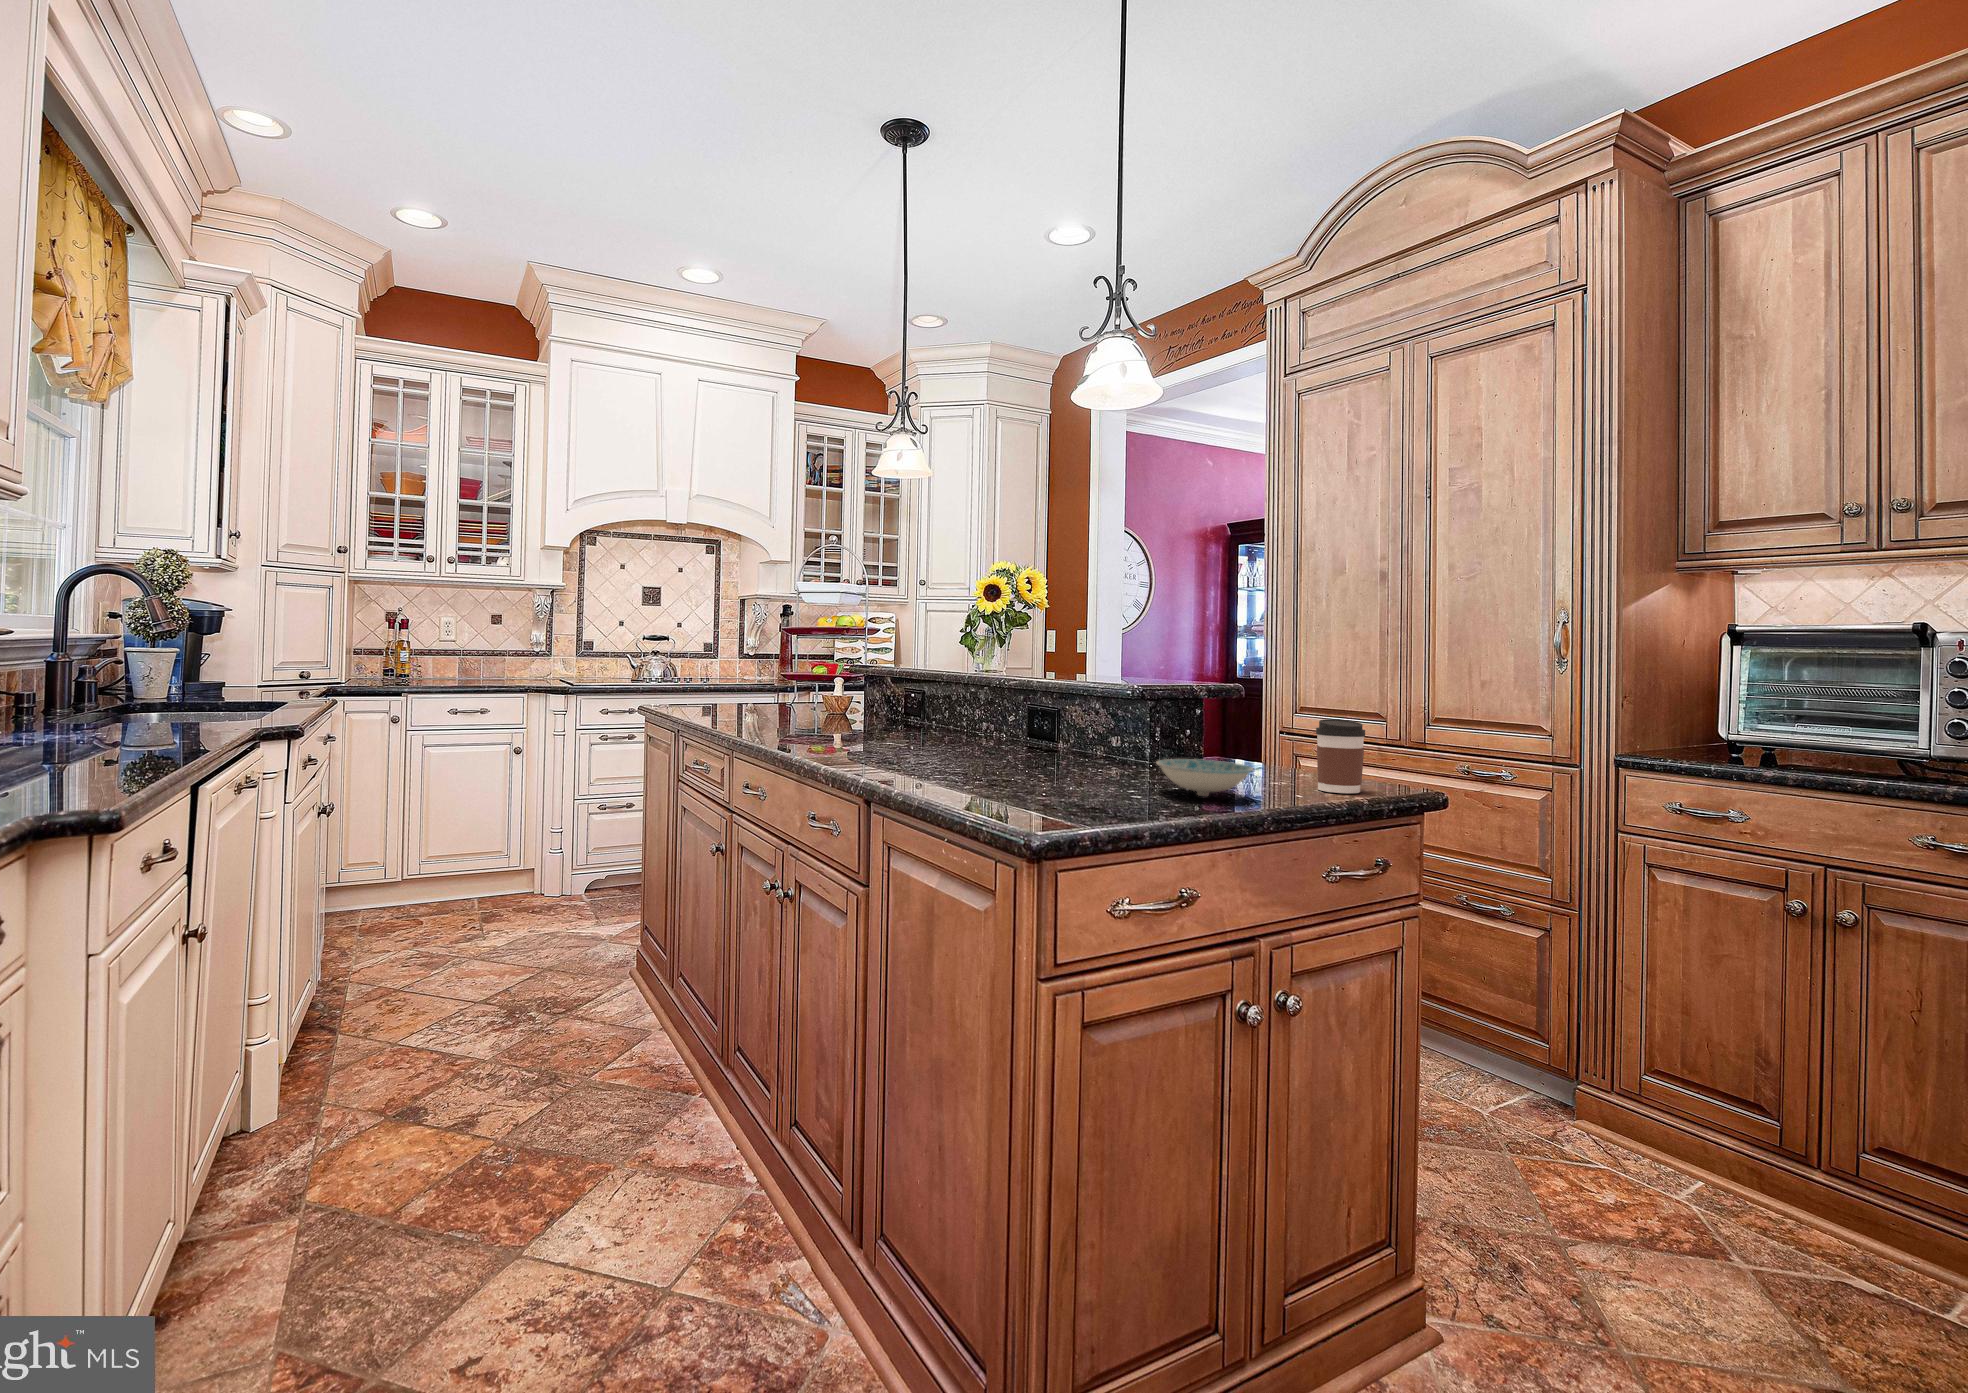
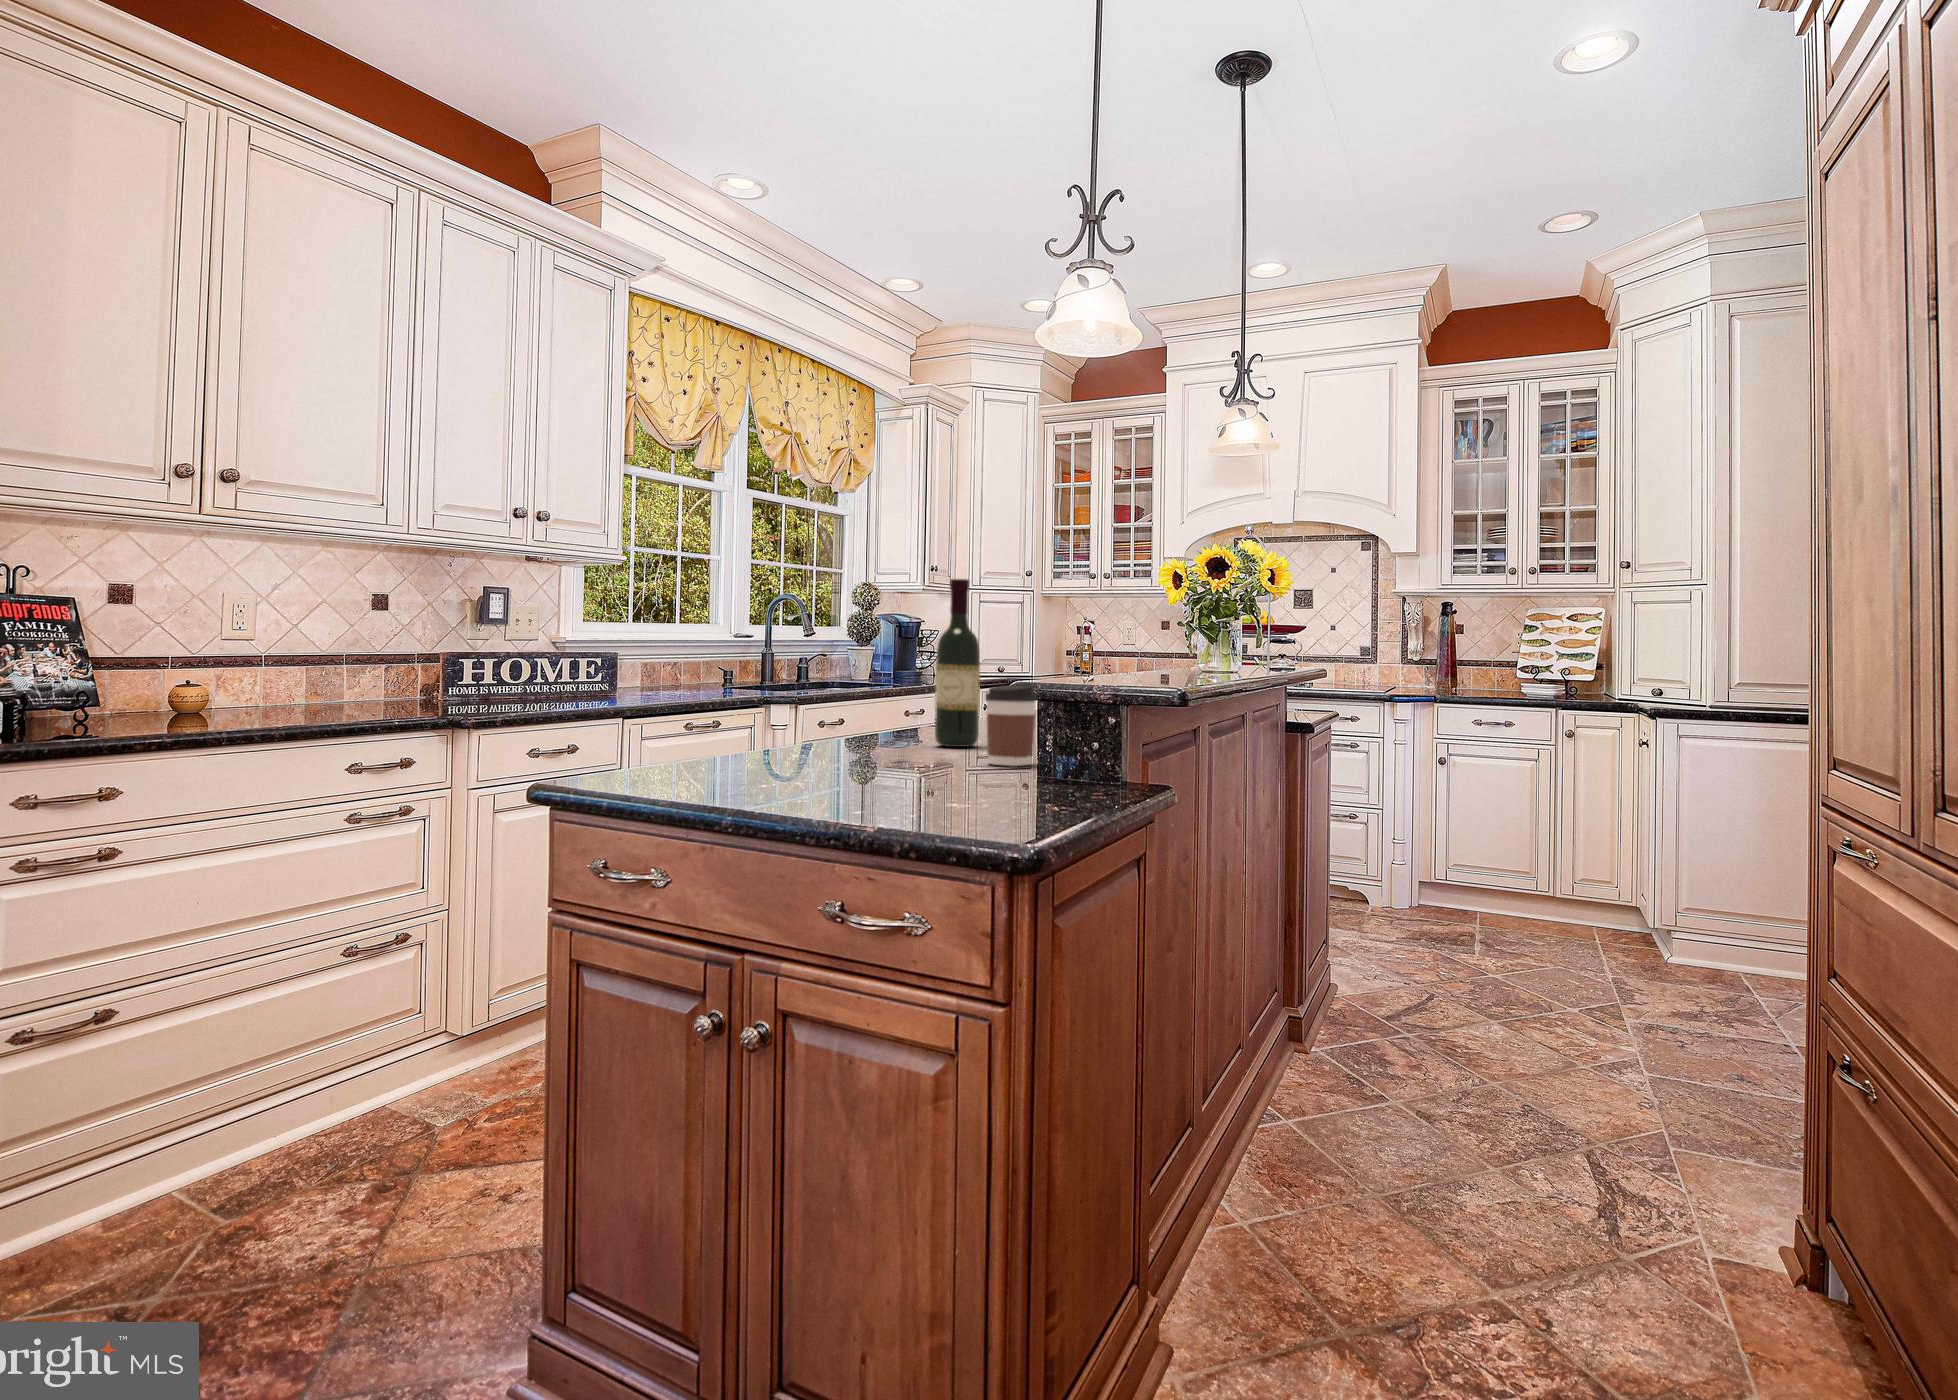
wine bottle: none [1134,614,1179,781] -> present [935,579,980,747]
ceramic bowl: present [1156,759,1254,796] -> none [820,719,917,752]

